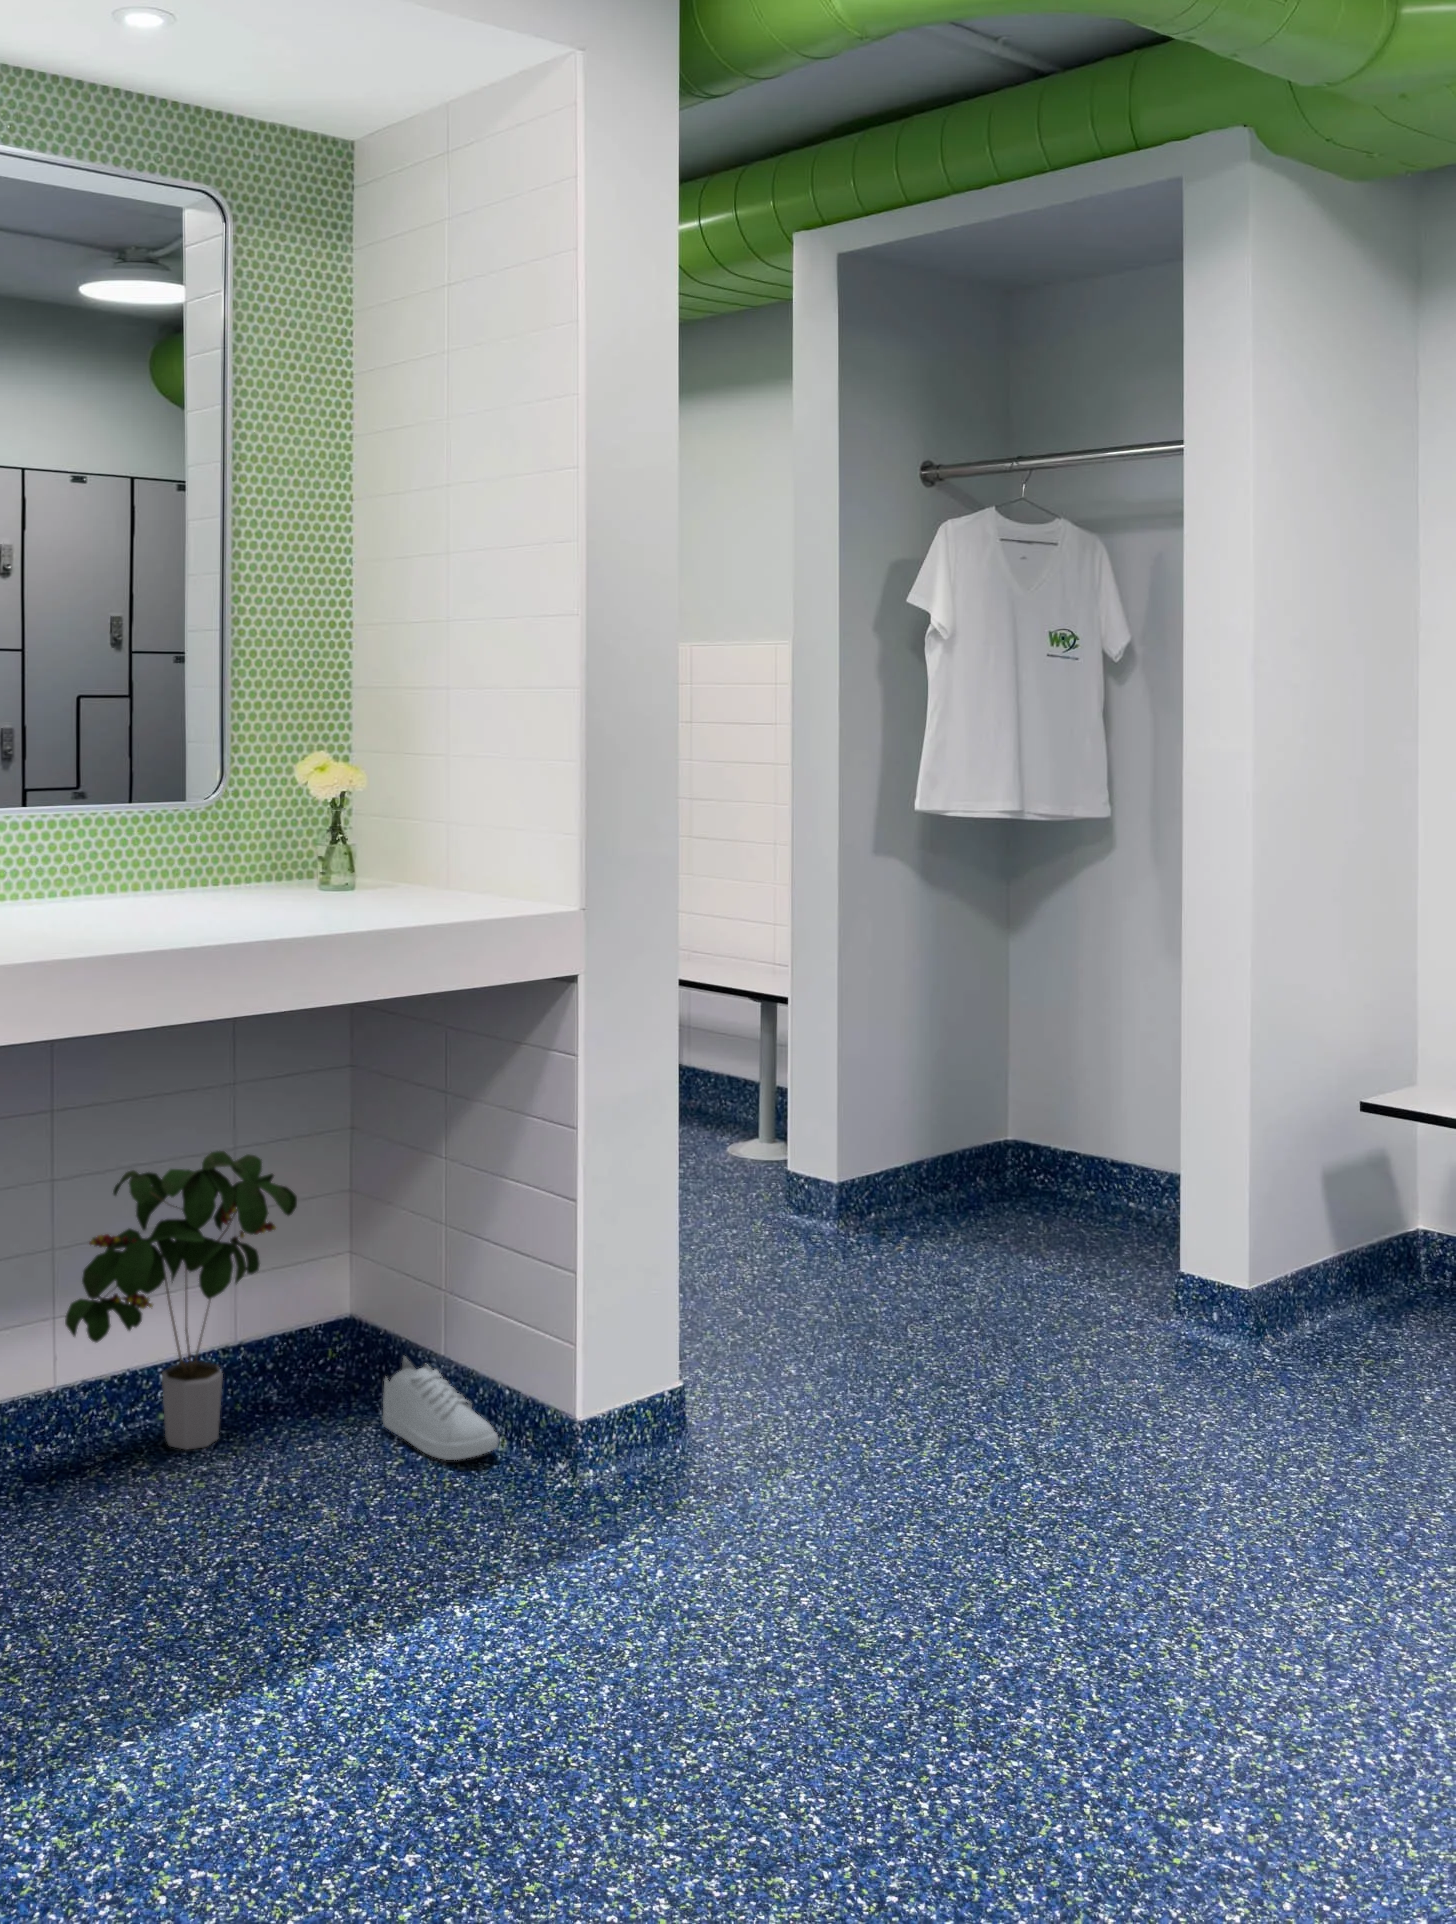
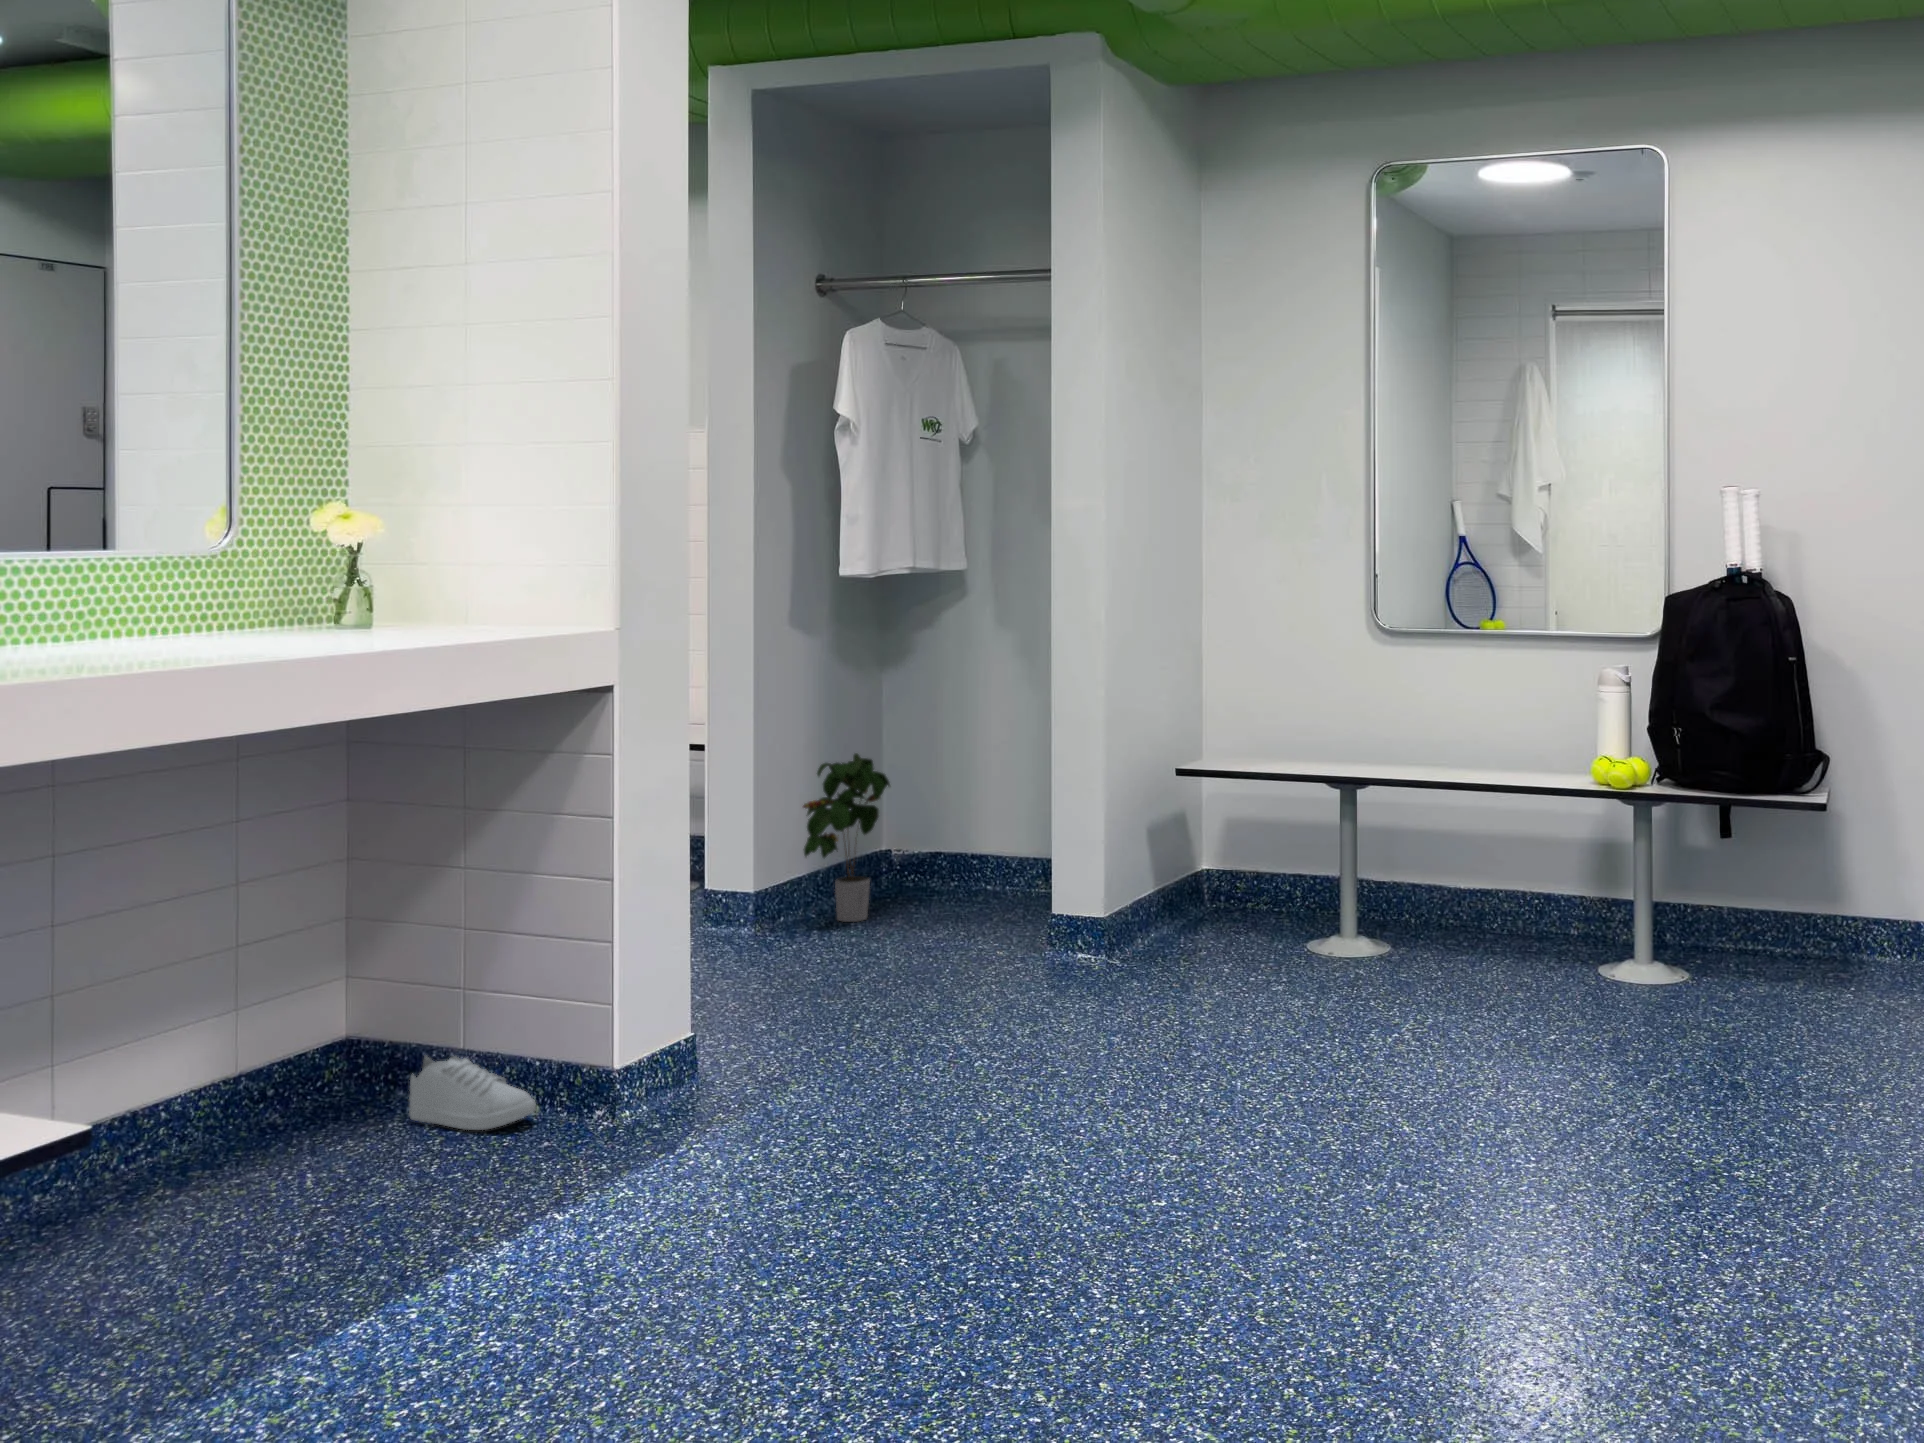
potted plant: present [65,1151,297,1449] -> present [803,753,890,922]

